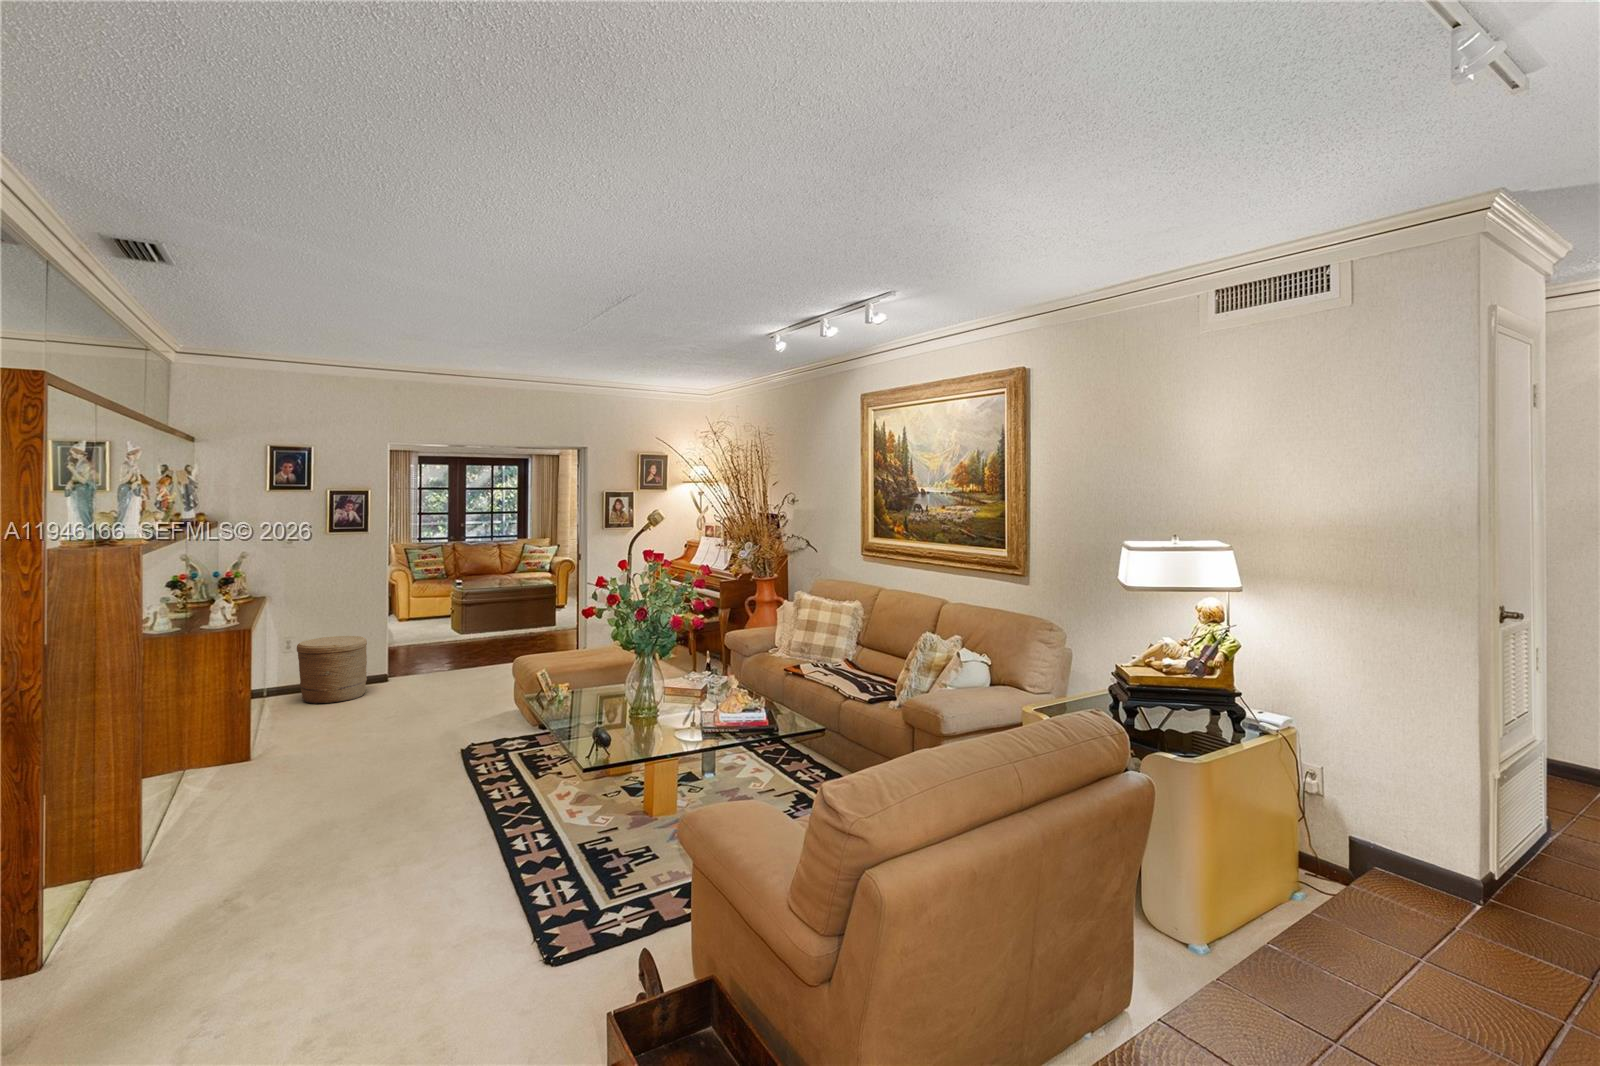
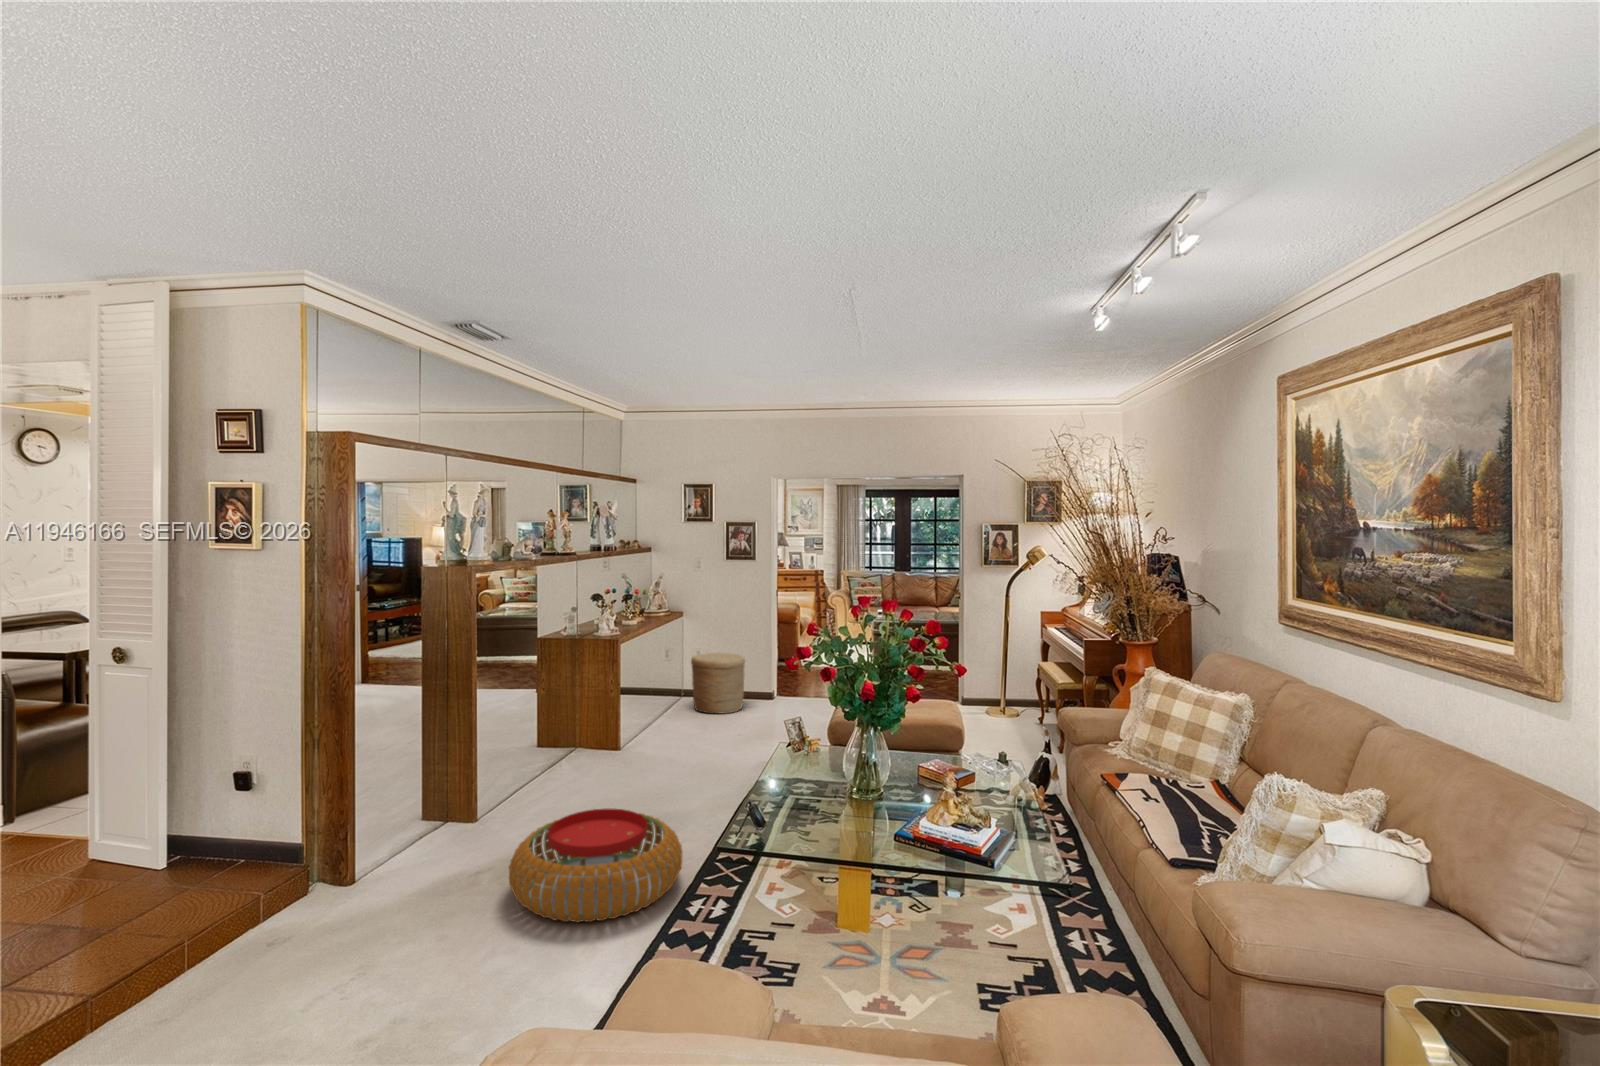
pouf: none [303,780,496,895] -> present [509,809,683,922]

